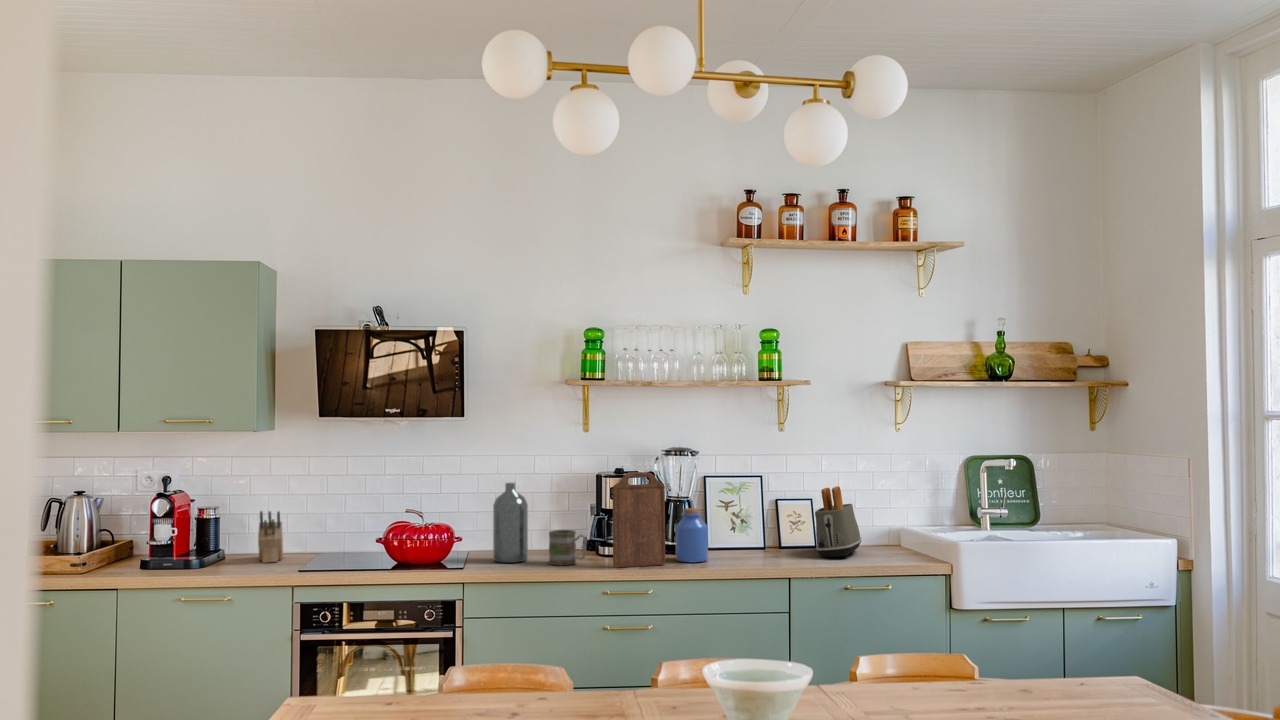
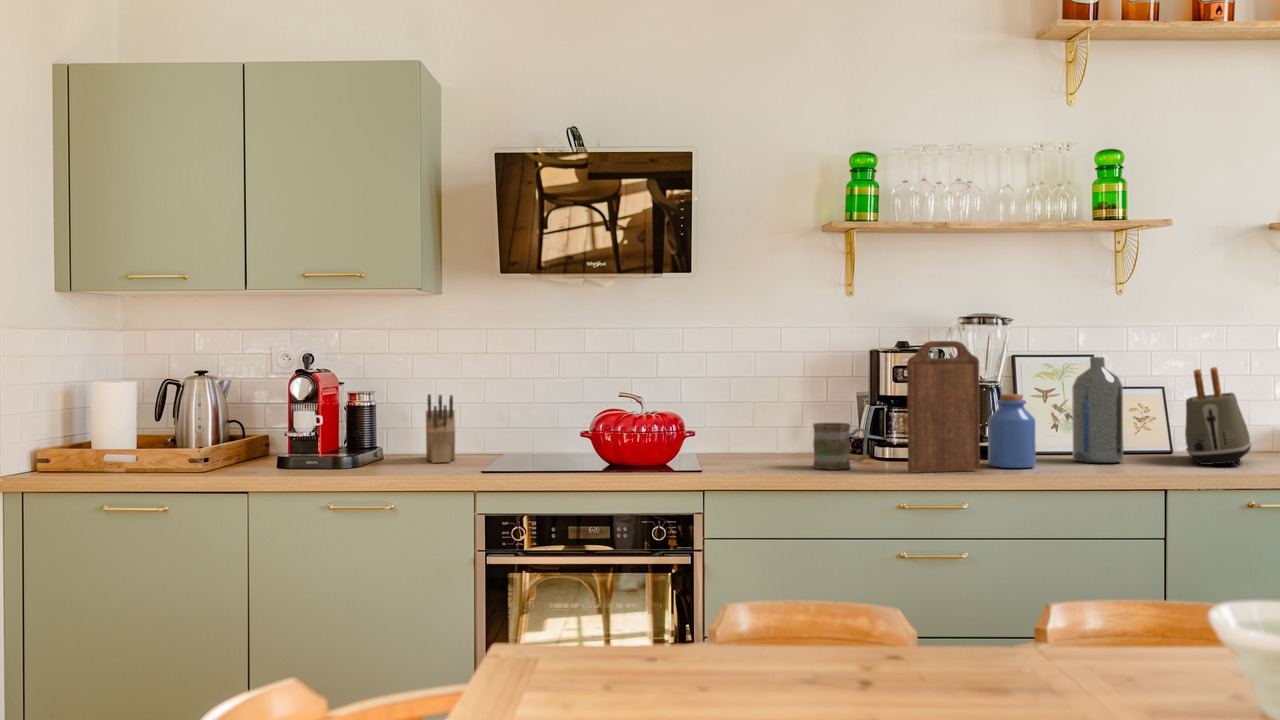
bottle: present [493,483,528,563] -> present [1072,357,1123,463]

